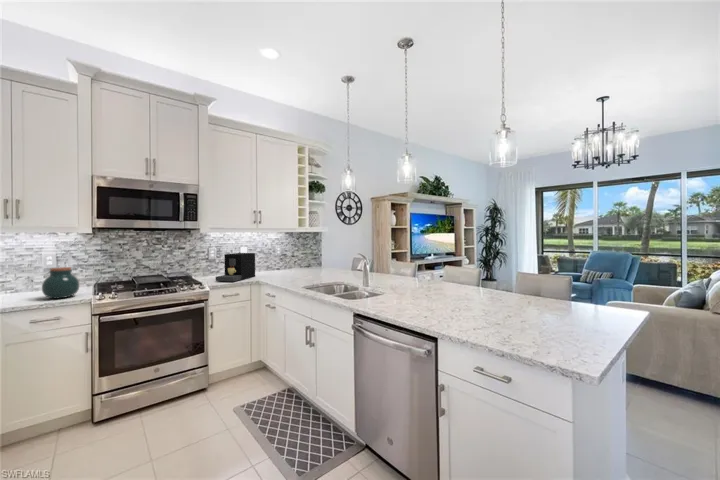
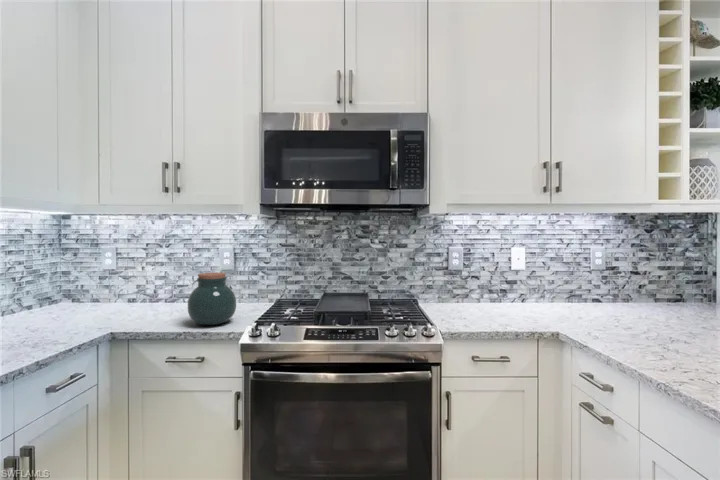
coffee maker: present [216,253,255,282] -> none [457,259,546,328]

